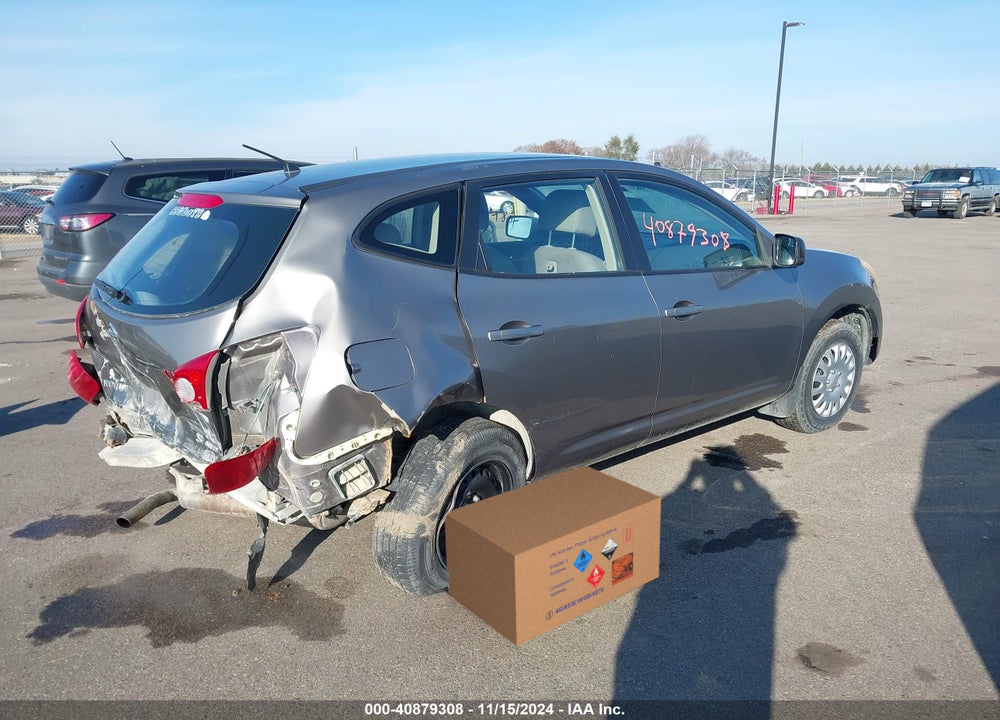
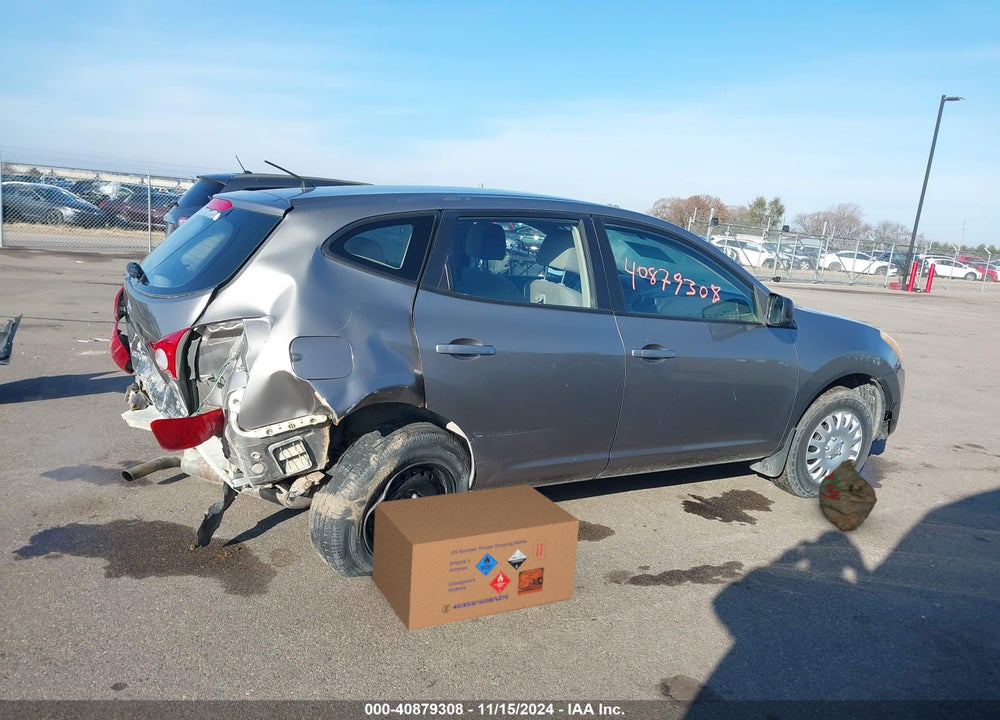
bag: none [828,389,887,460] -> present [819,459,877,531]

